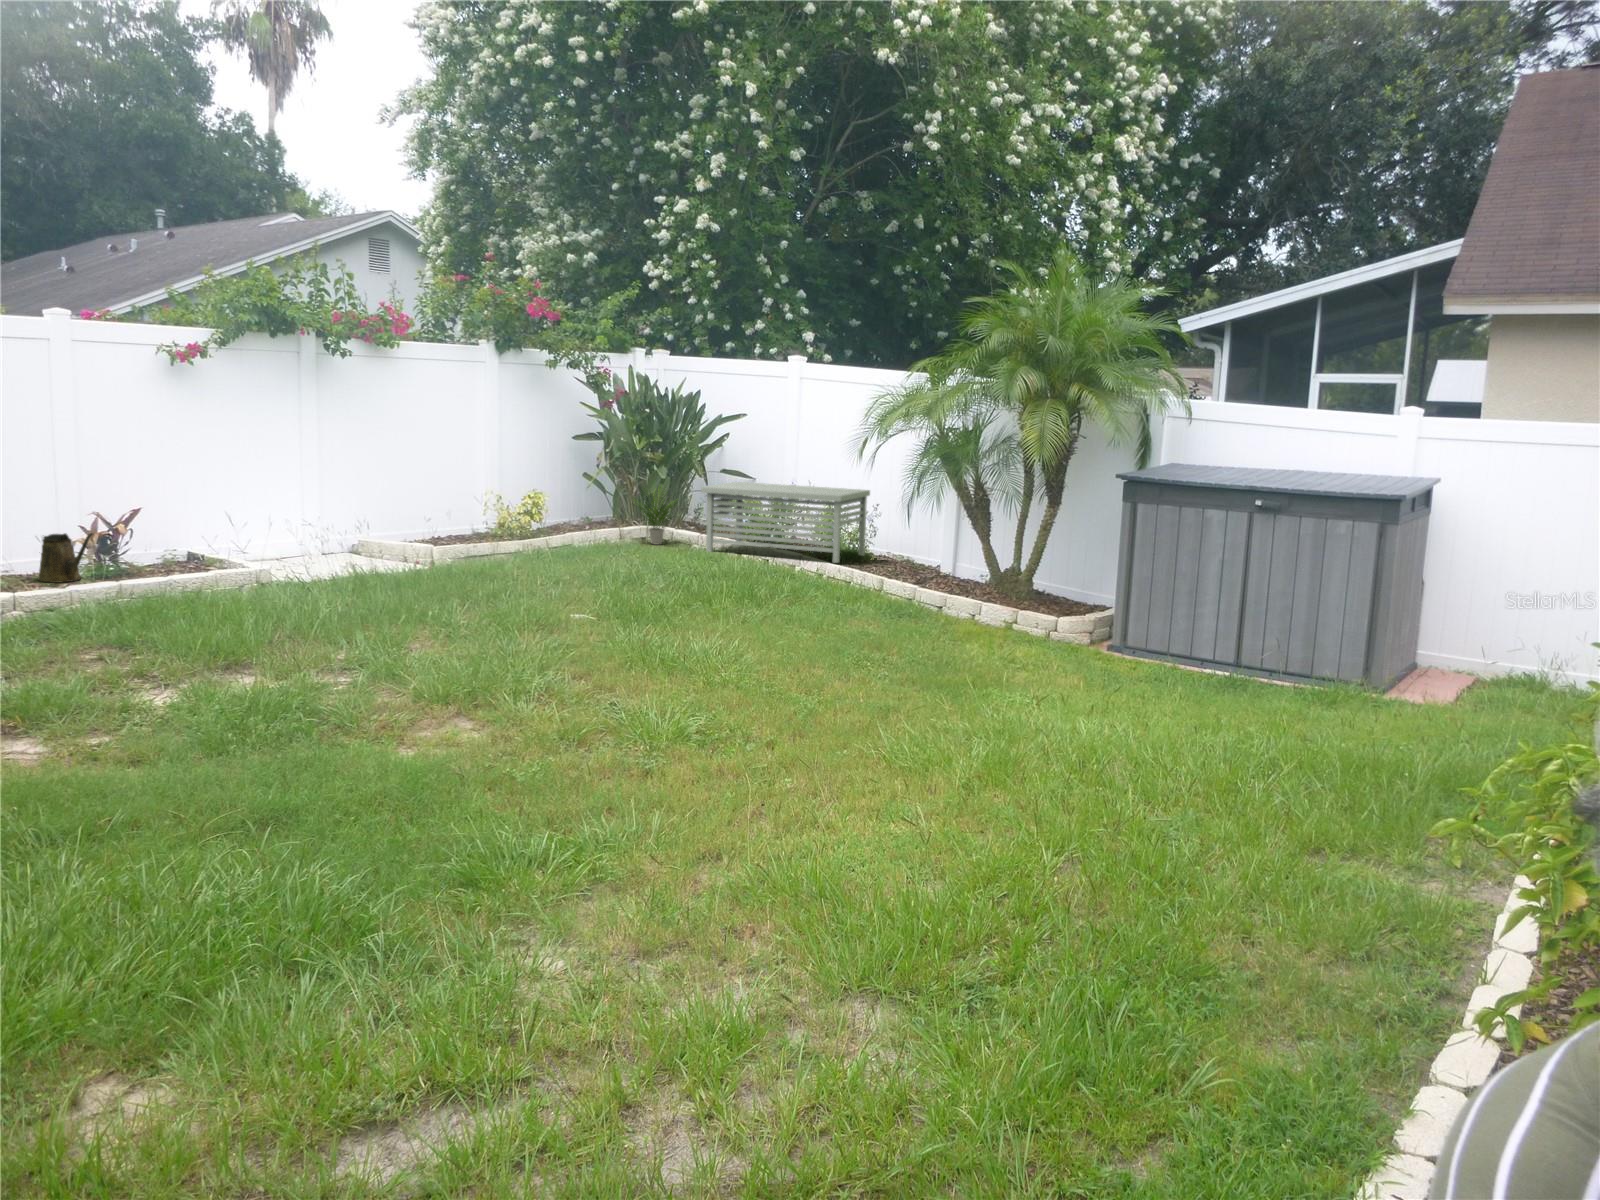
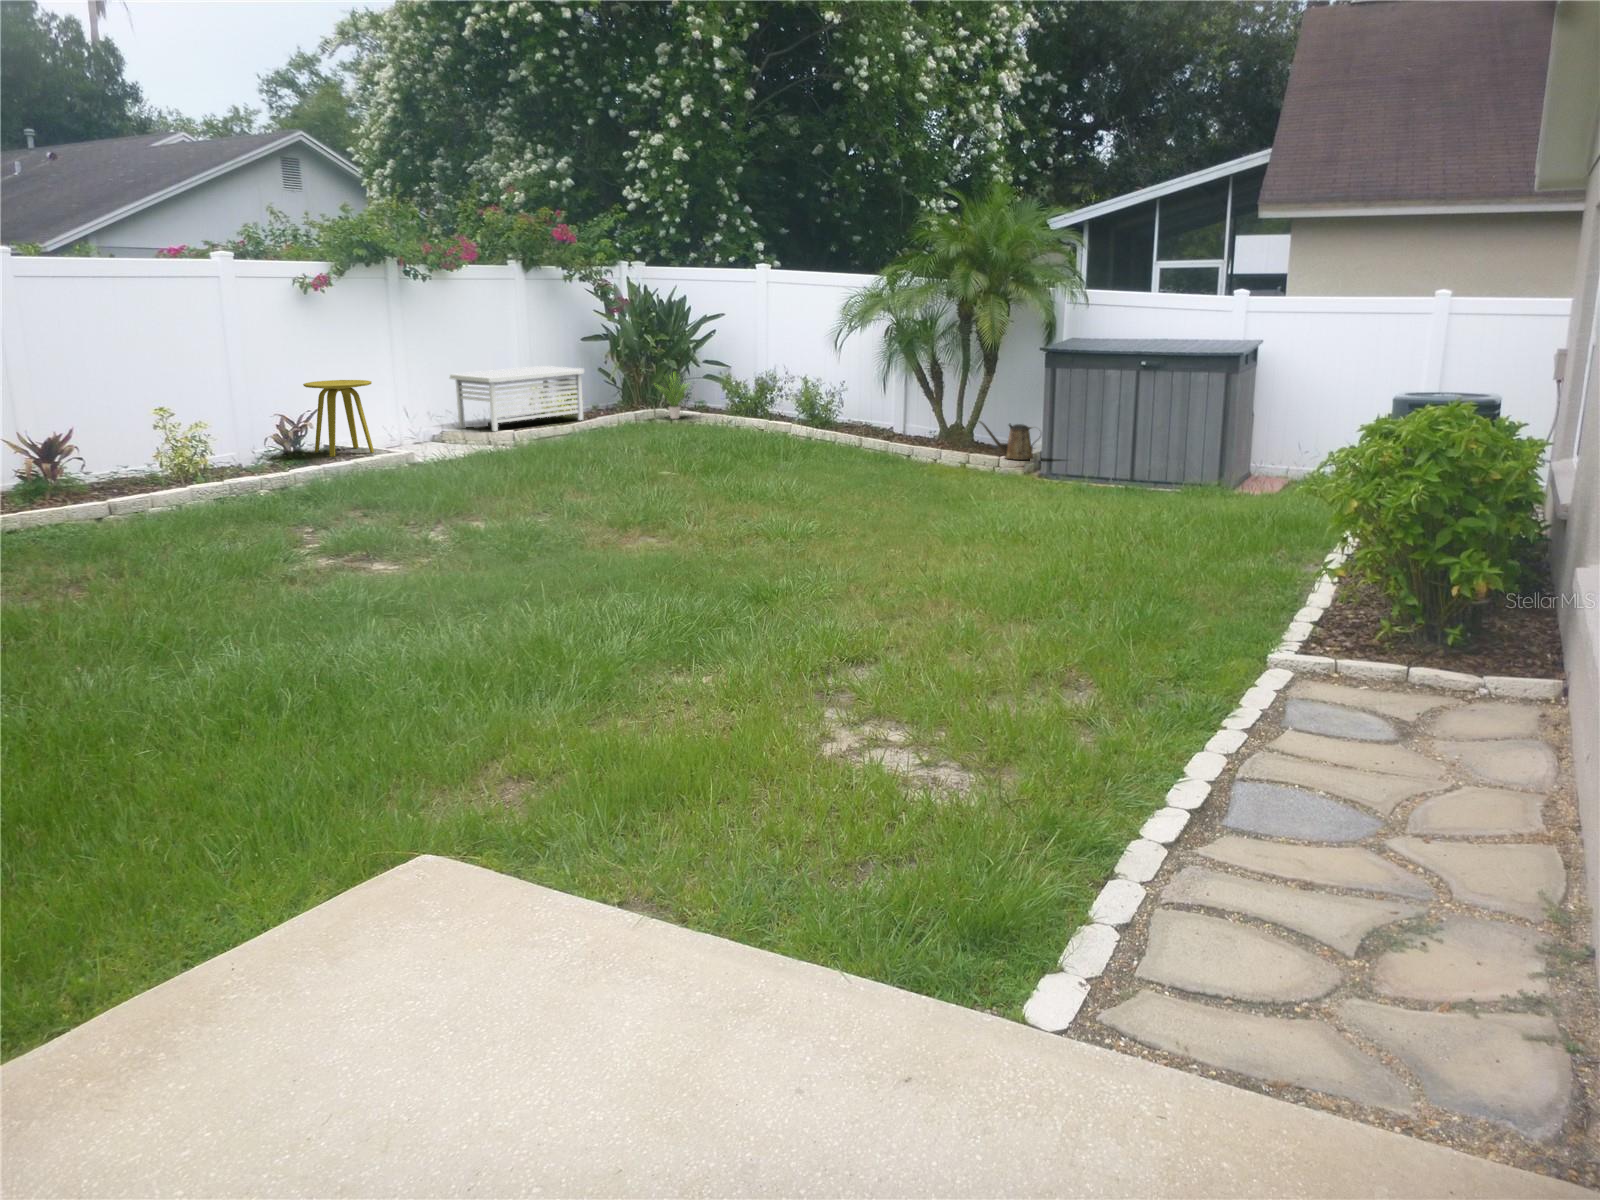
side table: none [151,477,240,575] -> present [303,380,374,457]
storage bench: present [701,482,870,563] -> present [450,366,584,431]
watering can: present [38,533,93,583] -> present [979,421,1036,460]

